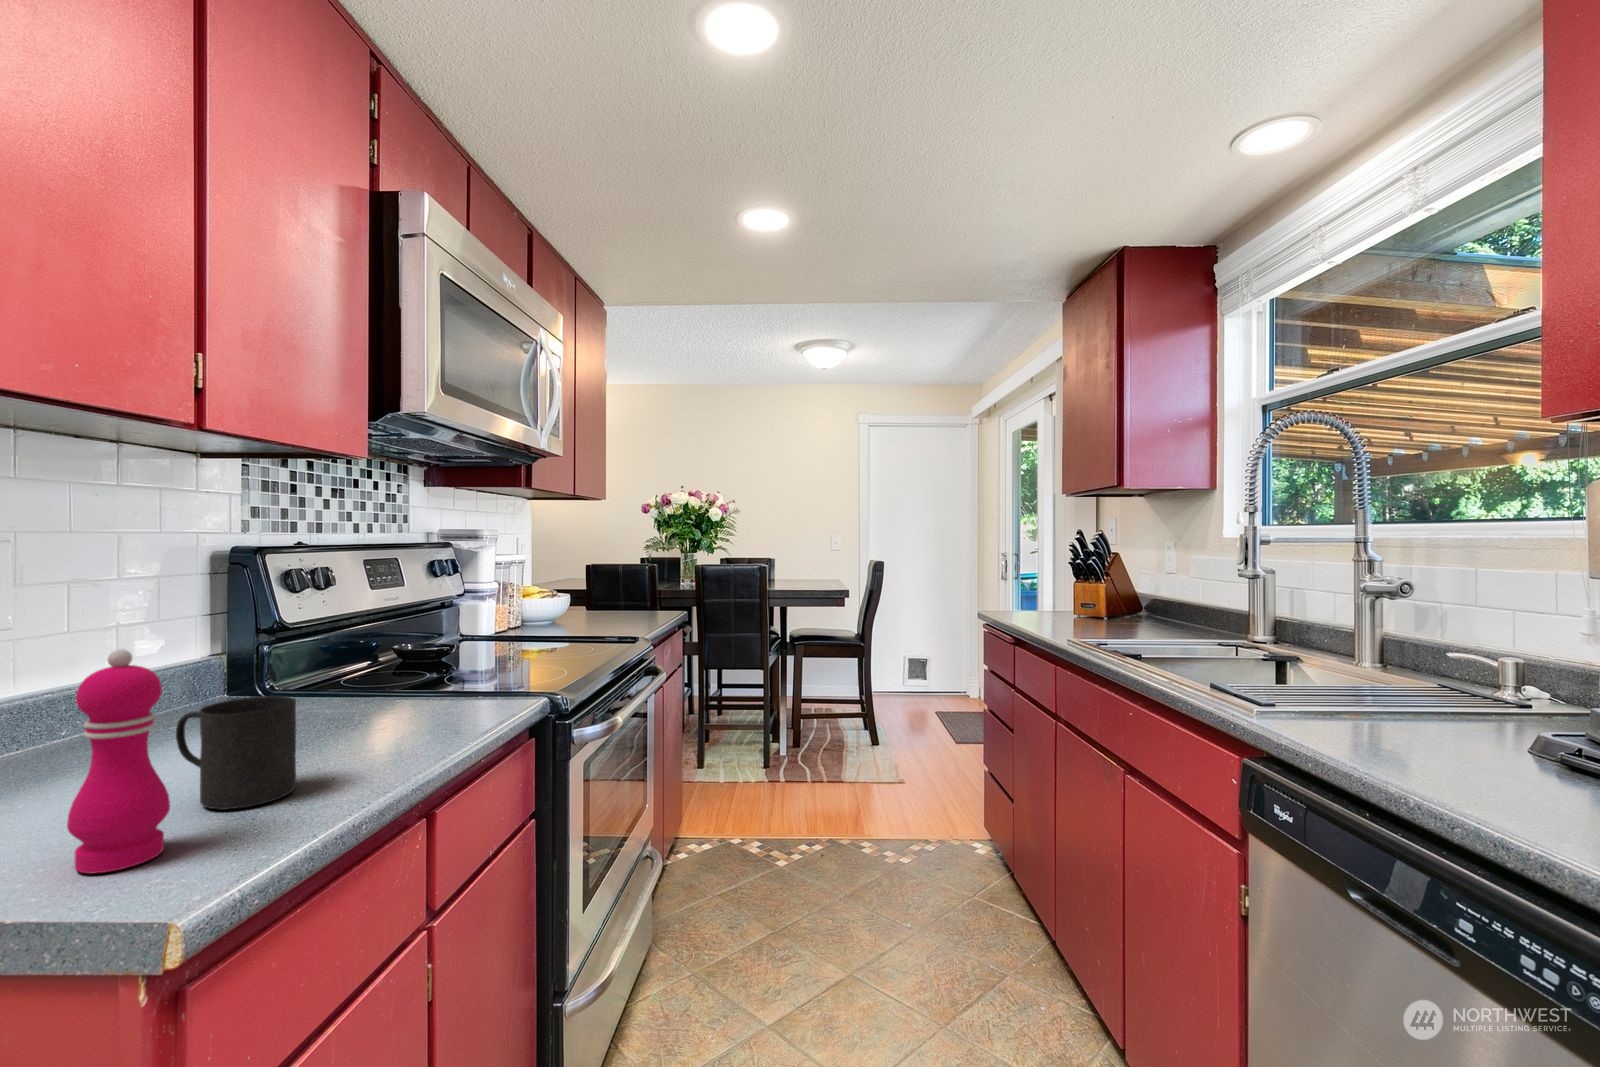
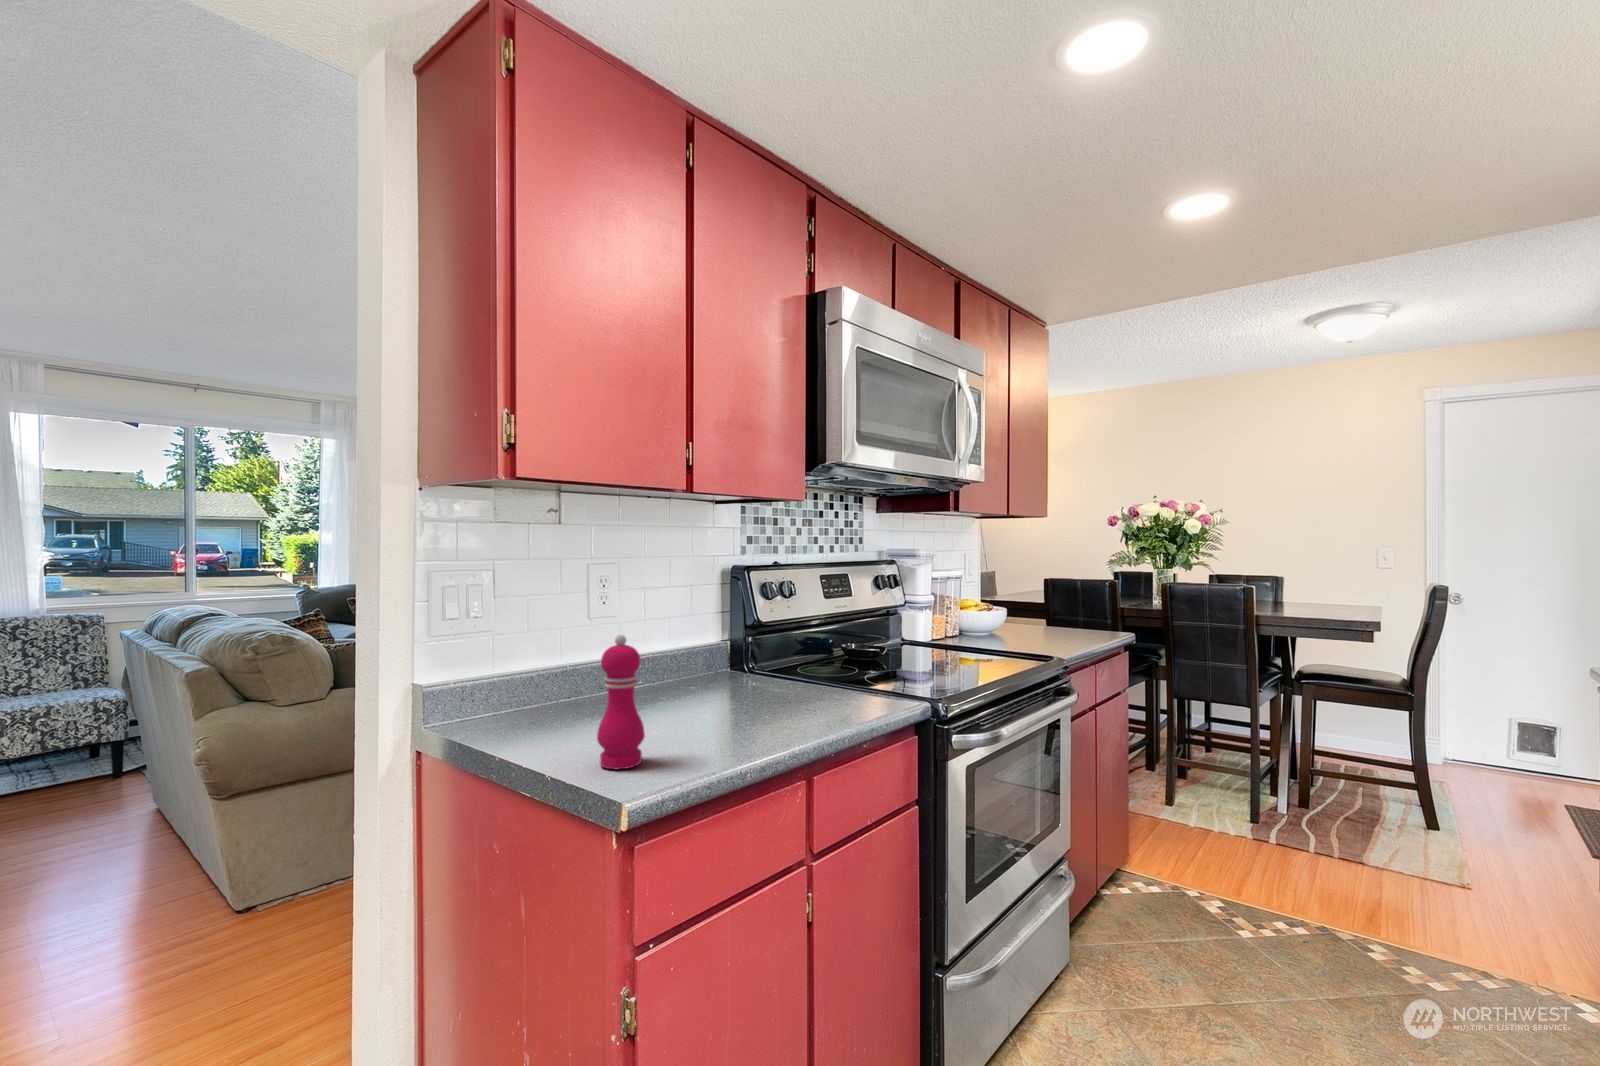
mug: present [176,696,296,810] -> none [662,673,724,747]

